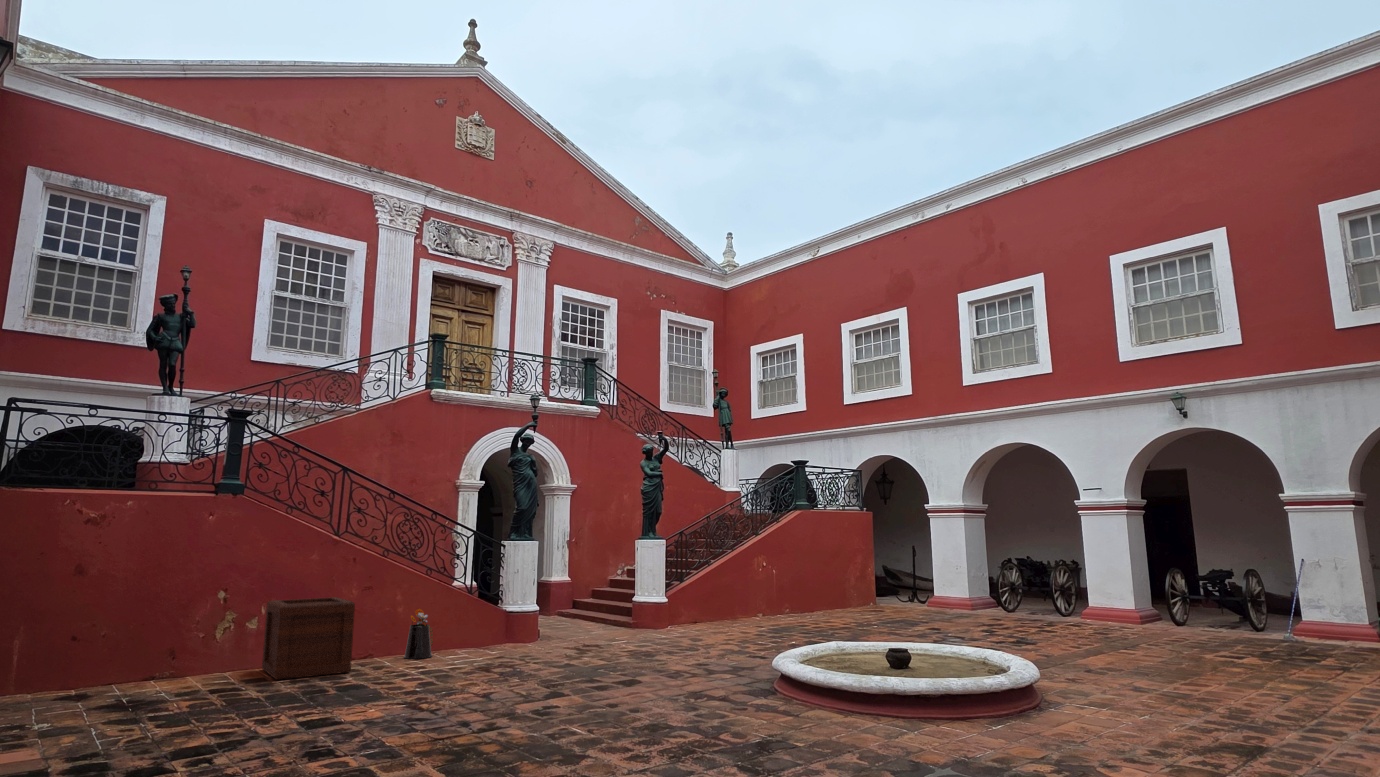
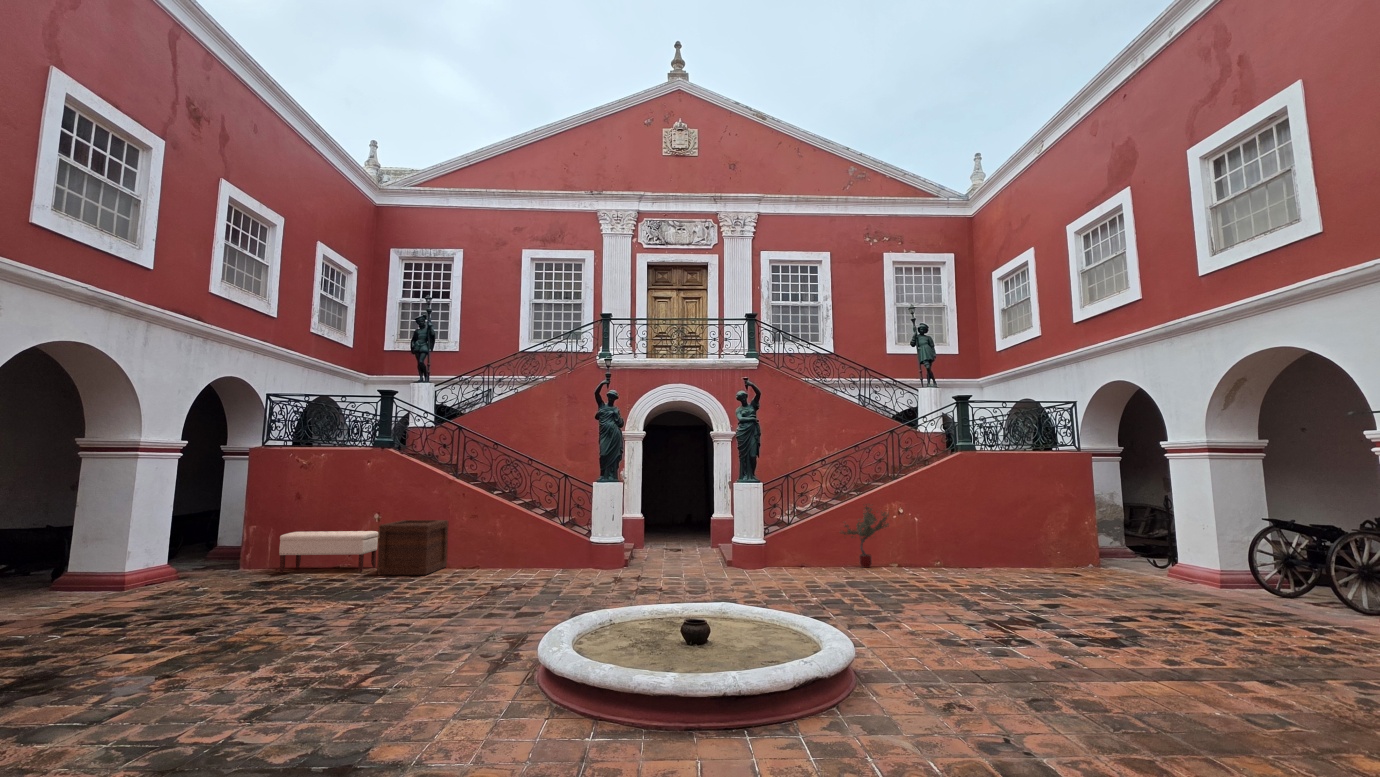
potted tree: none [734,560,773,622] -> present [841,504,889,568]
watering can: present [404,609,433,659] -> none [491,532,513,570]
bench: none [76,619,239,697] -> present [279,531,378,573]

